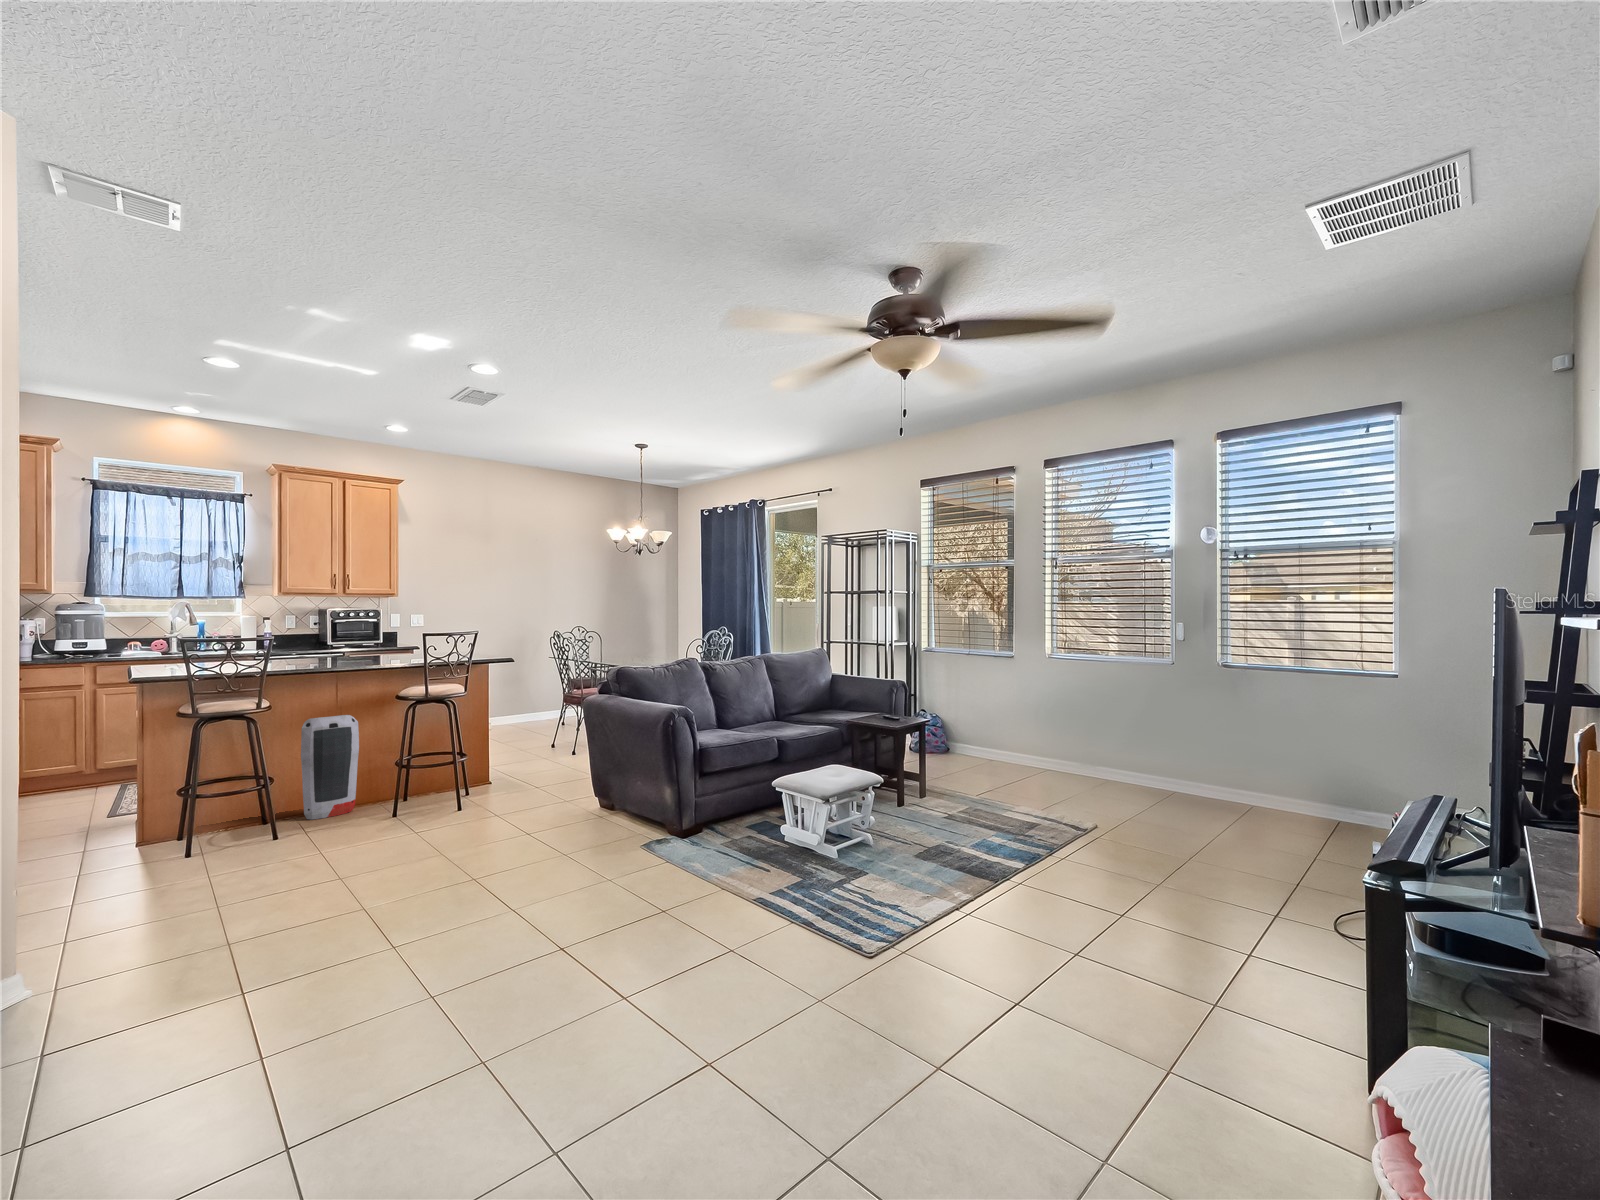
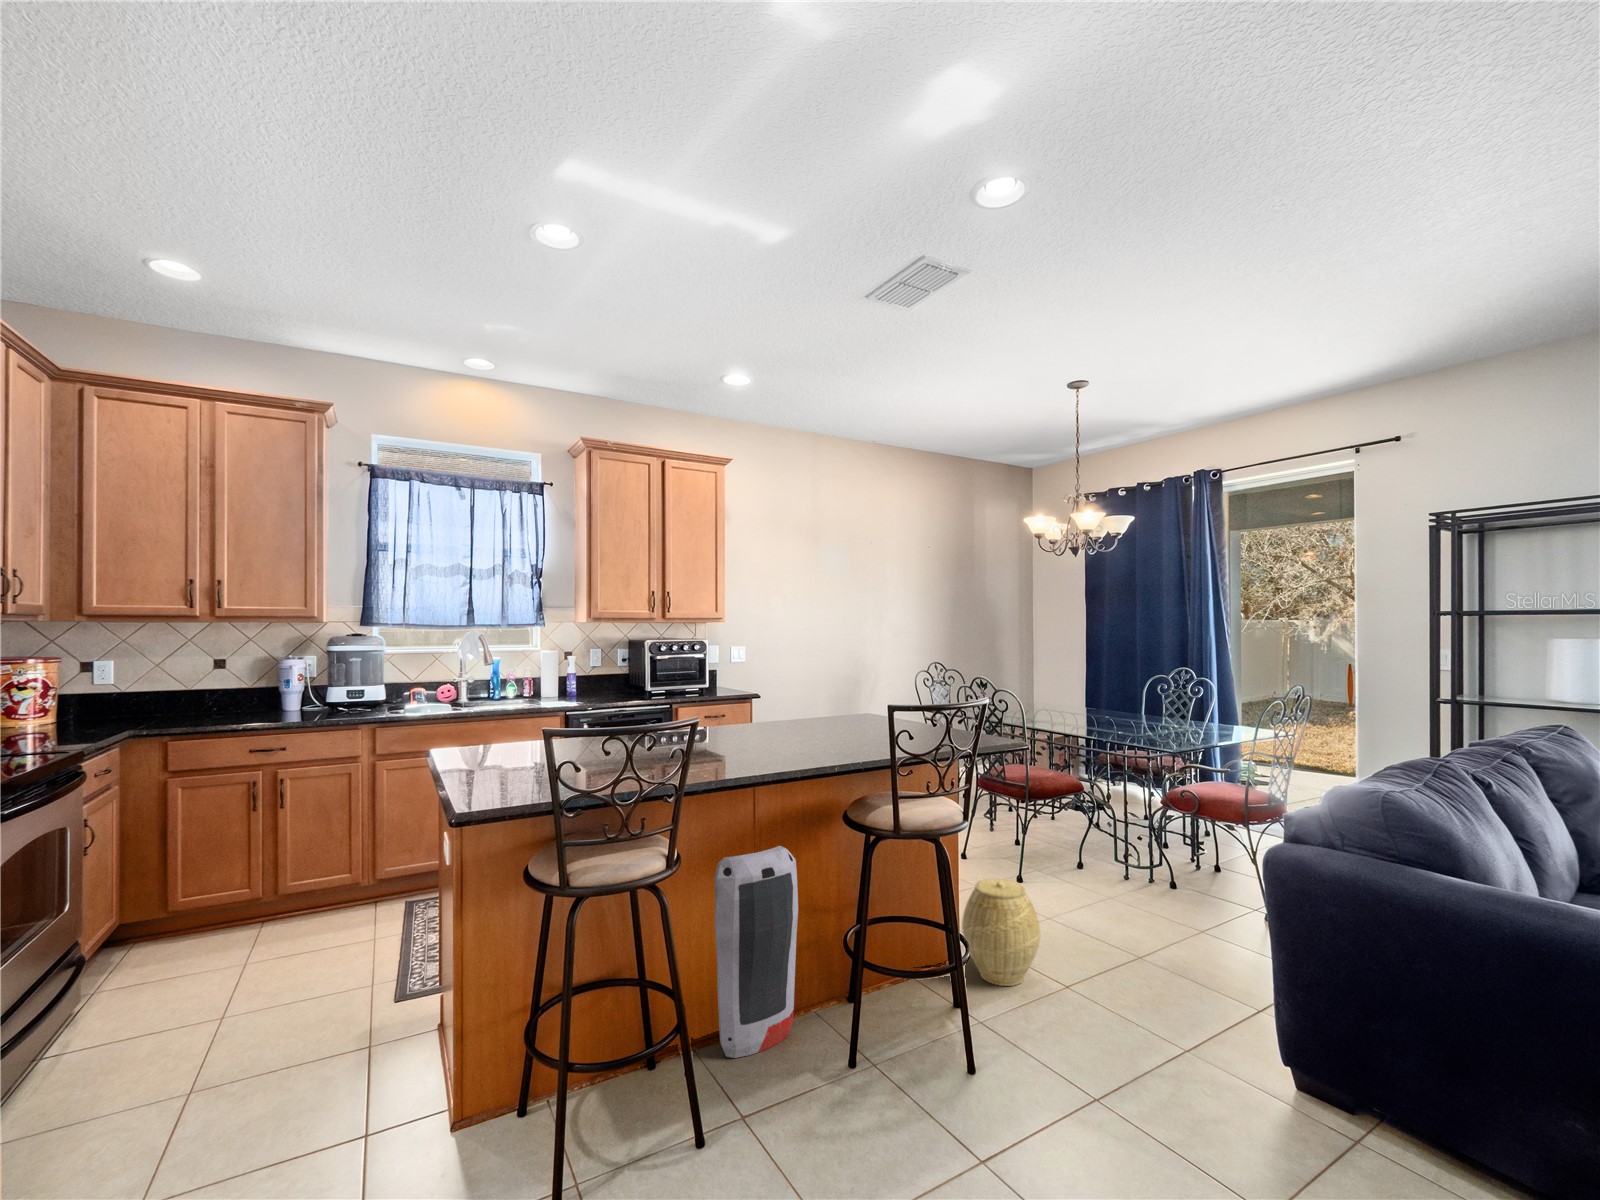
woven basket: none [478,738,522,791] -> present [962,879,1040,986]

